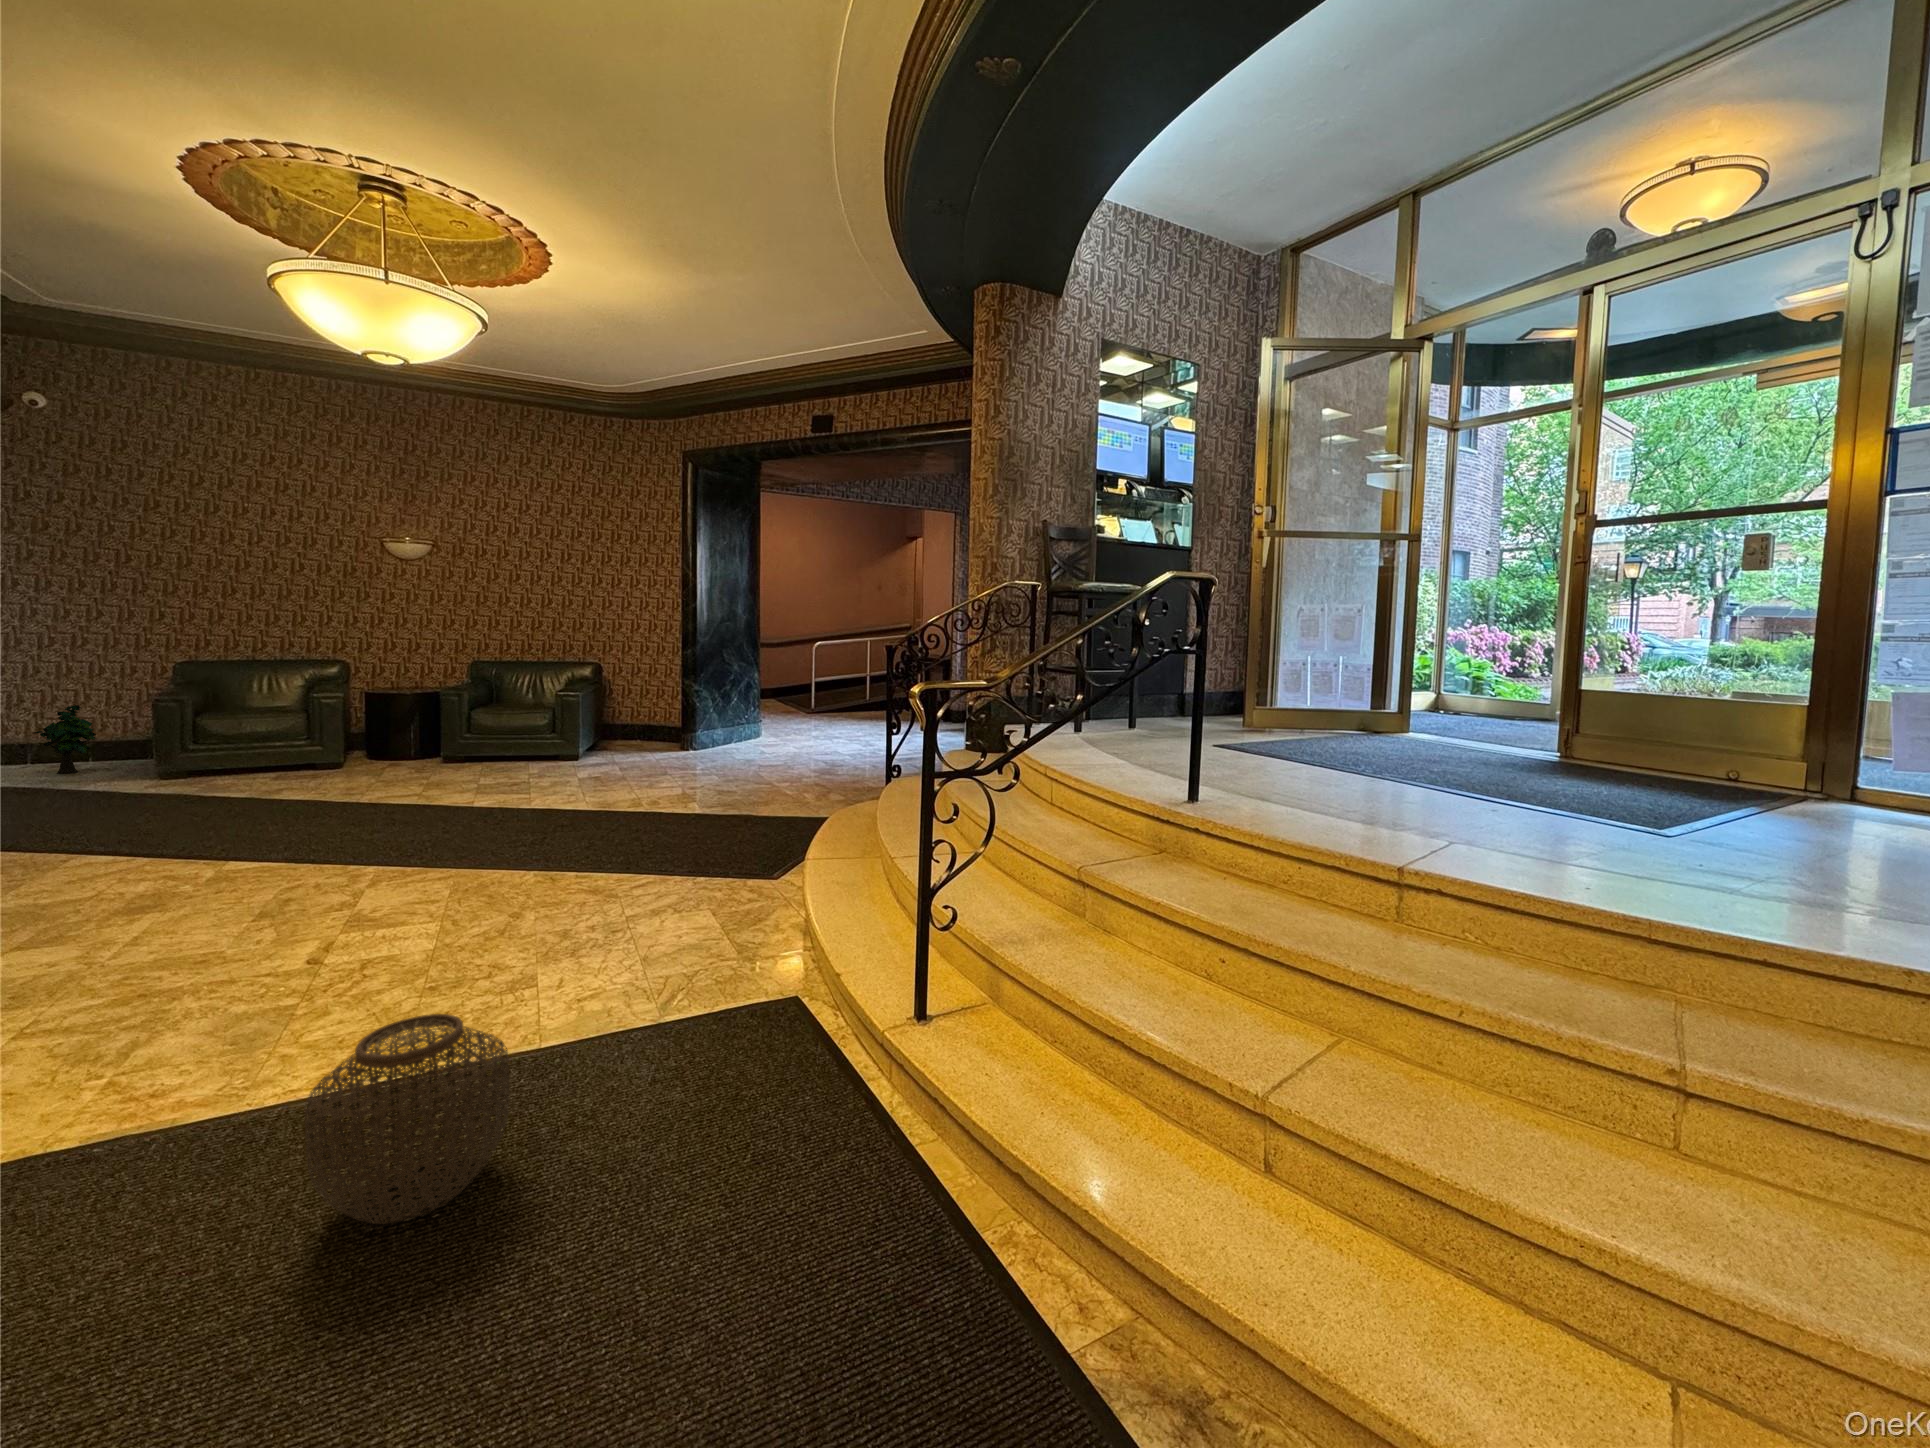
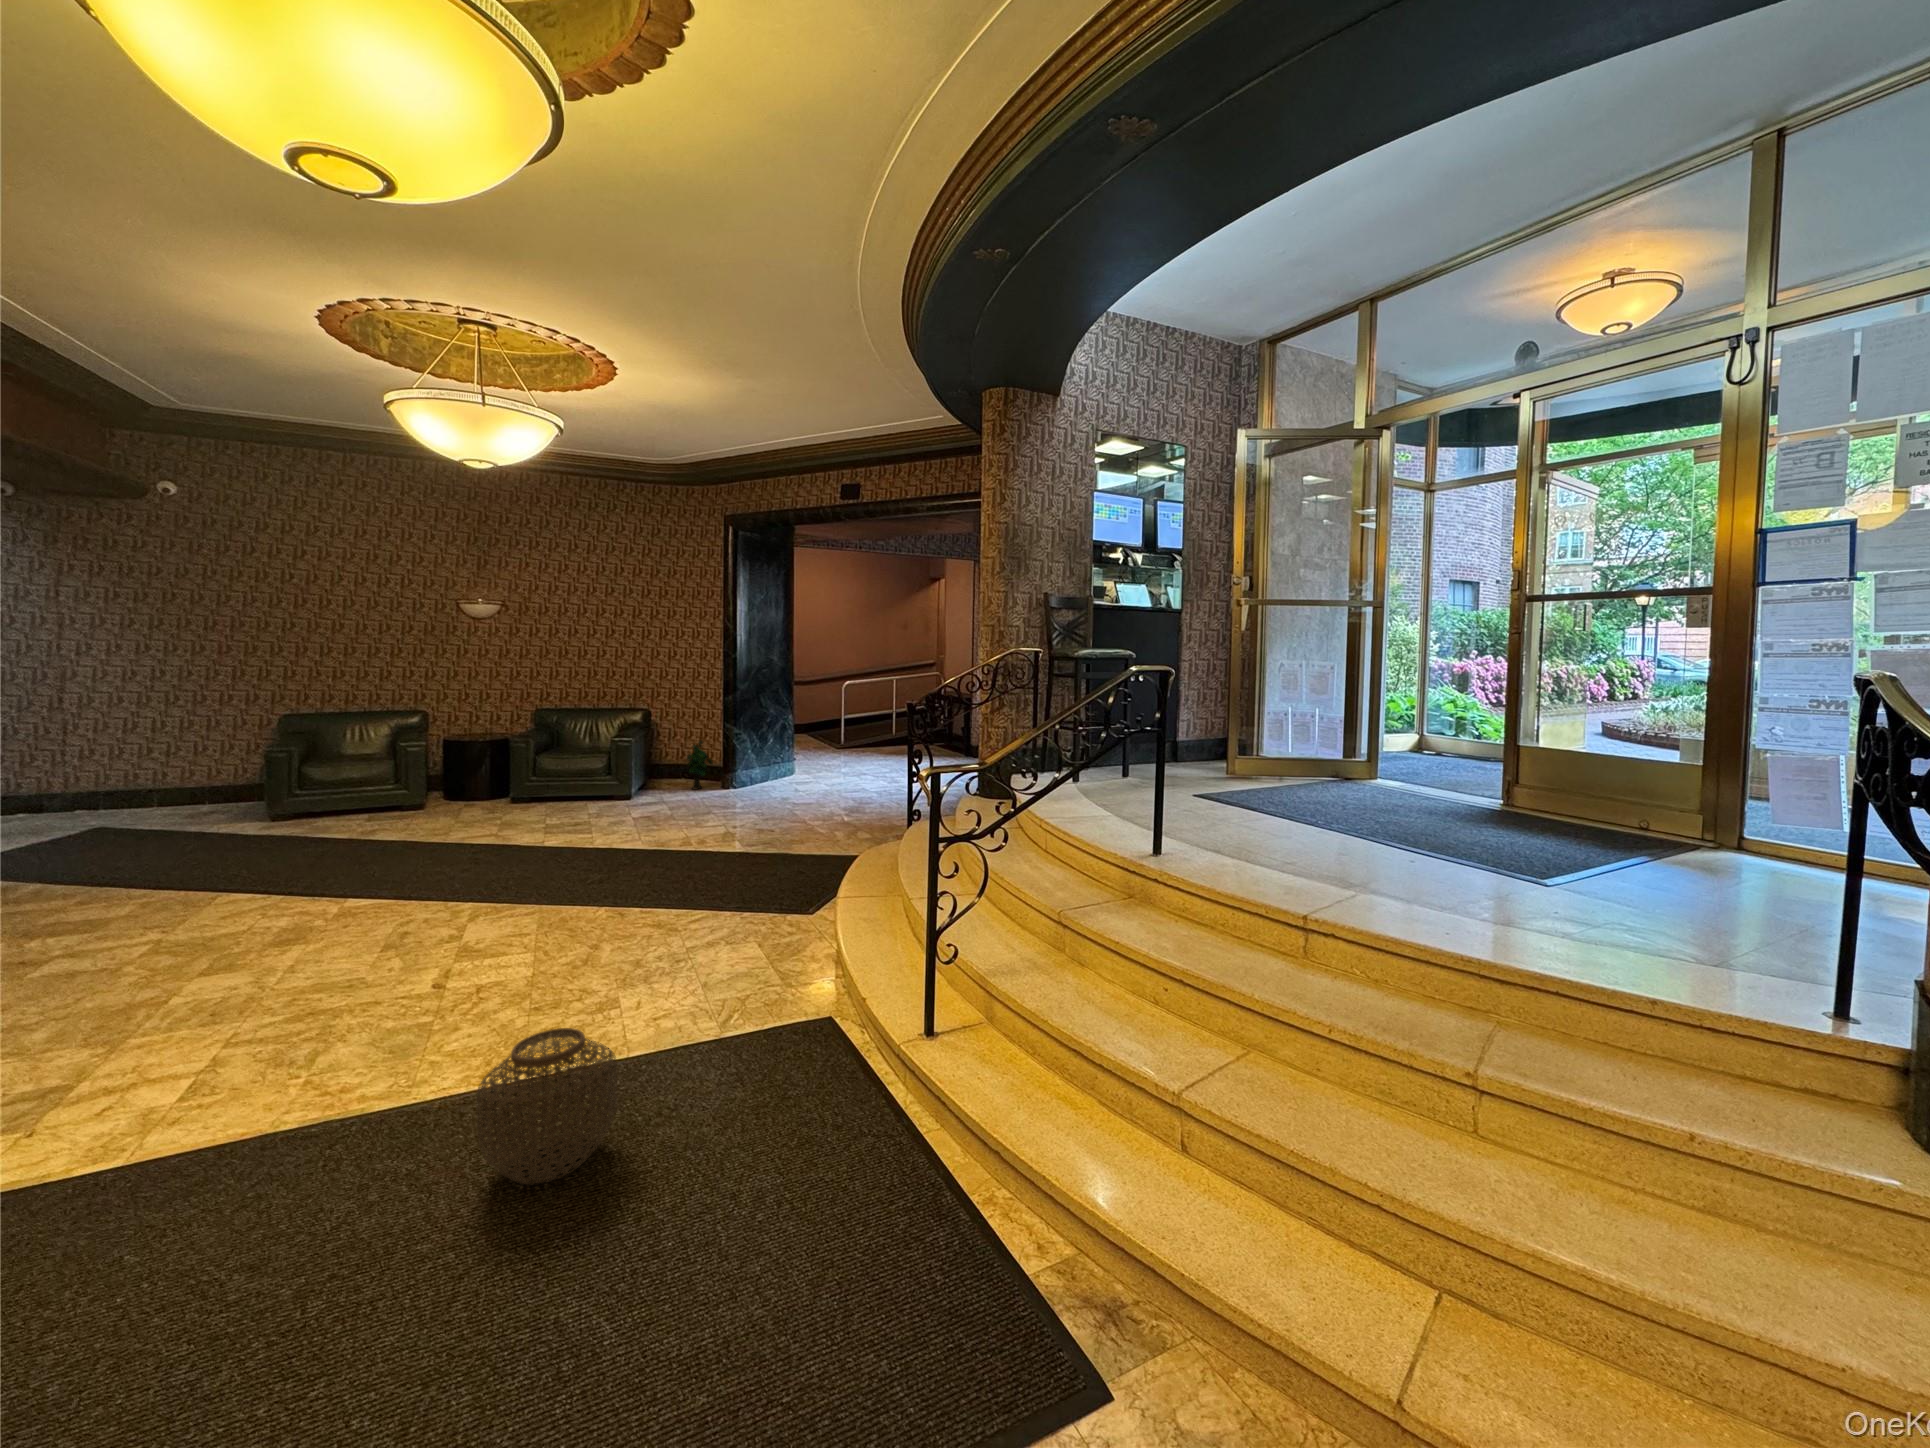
decorative plant: present [34,705,96,774] -> present [687,740,713,790]

